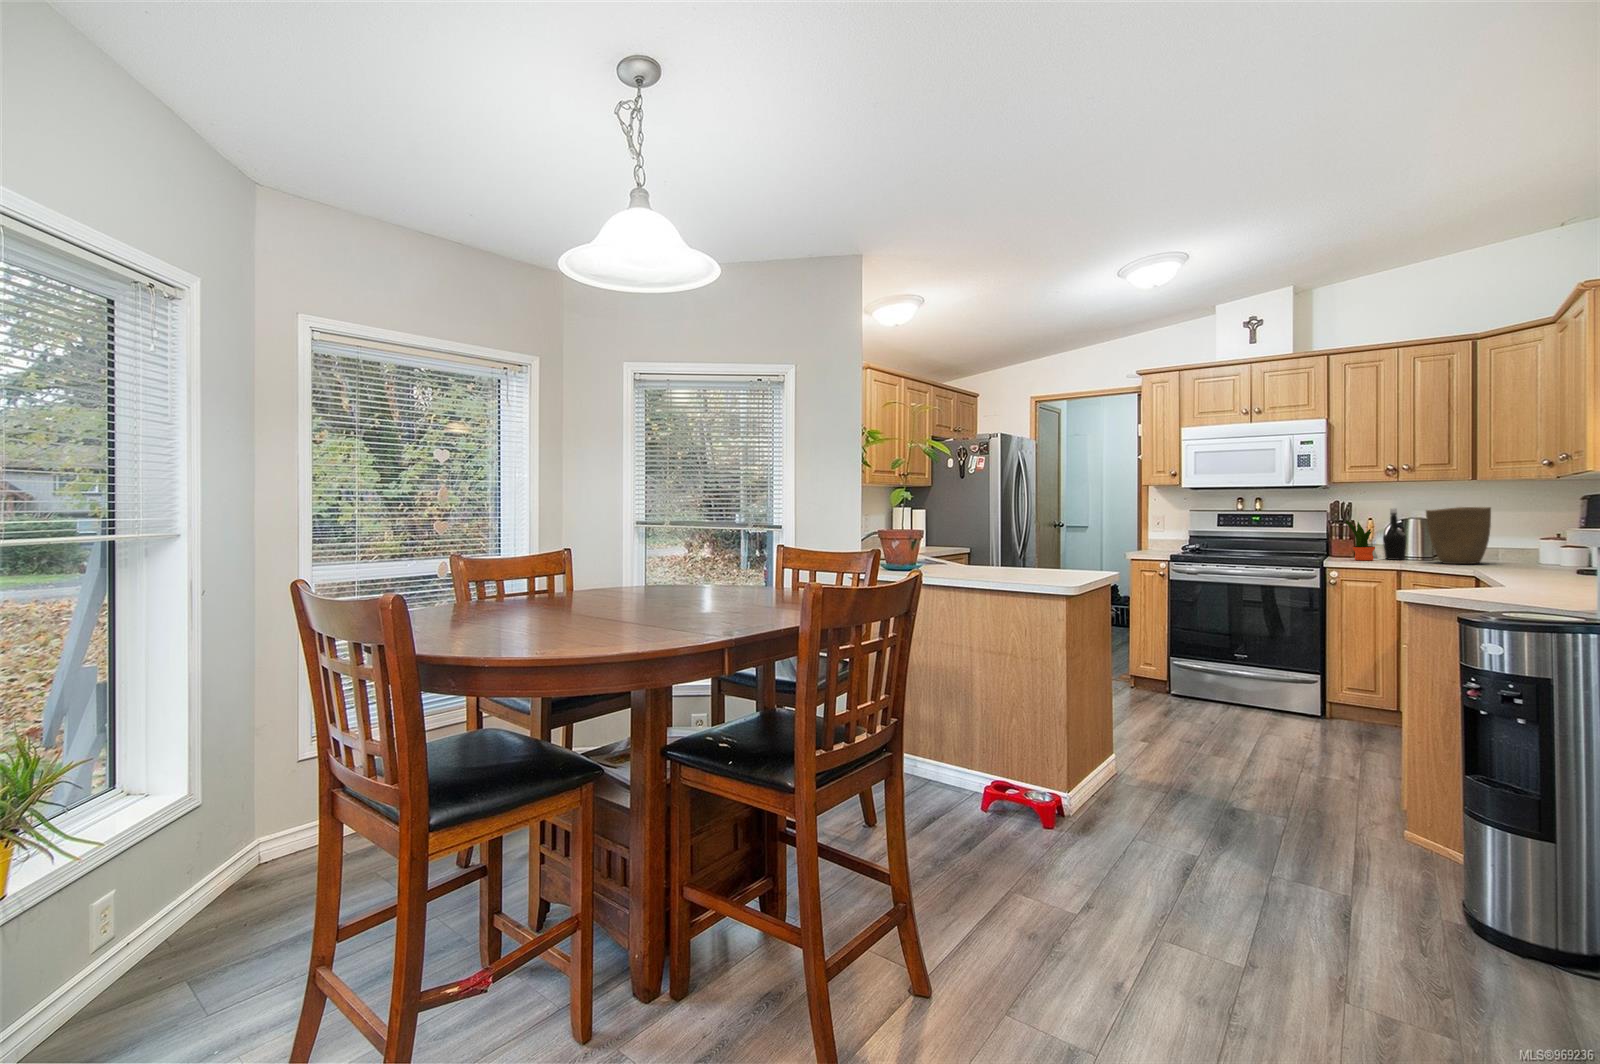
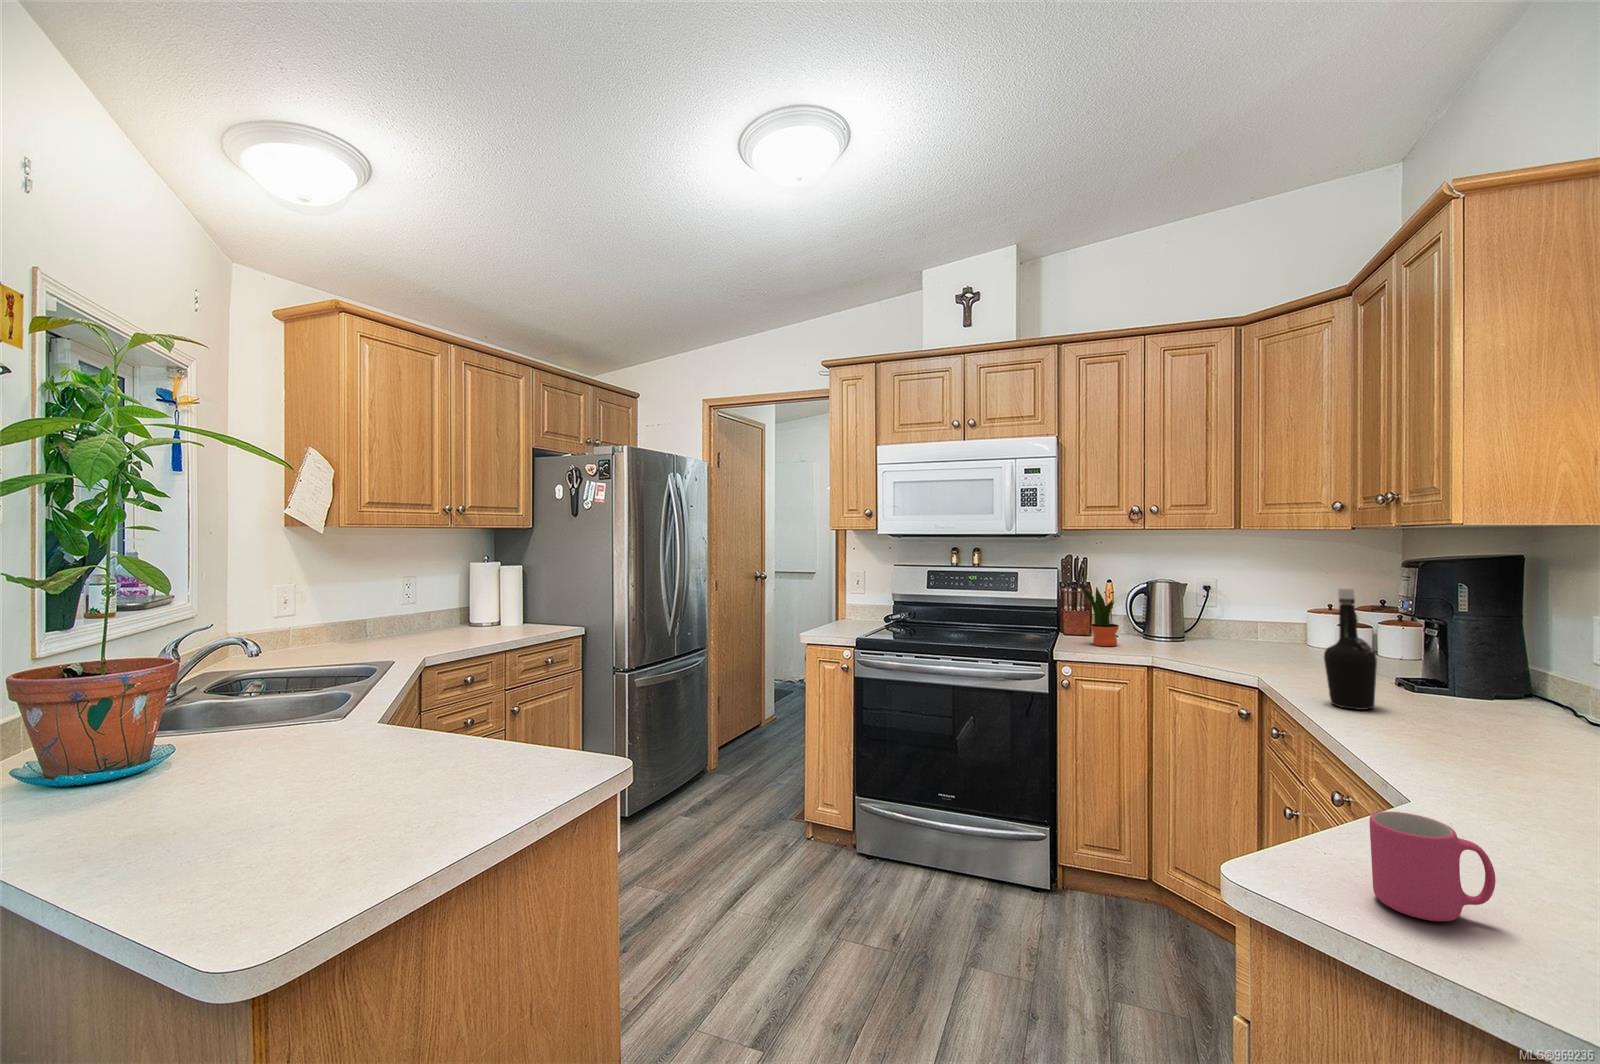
vase: present [1426,507,1491,564] -> none [1182,571,1266,660]
bottle: present [1383,508,1406,560] -> present [1324,588,1377,710]
mug: none [1468,567,1513,597] -> present [1369,812,1496,921]

